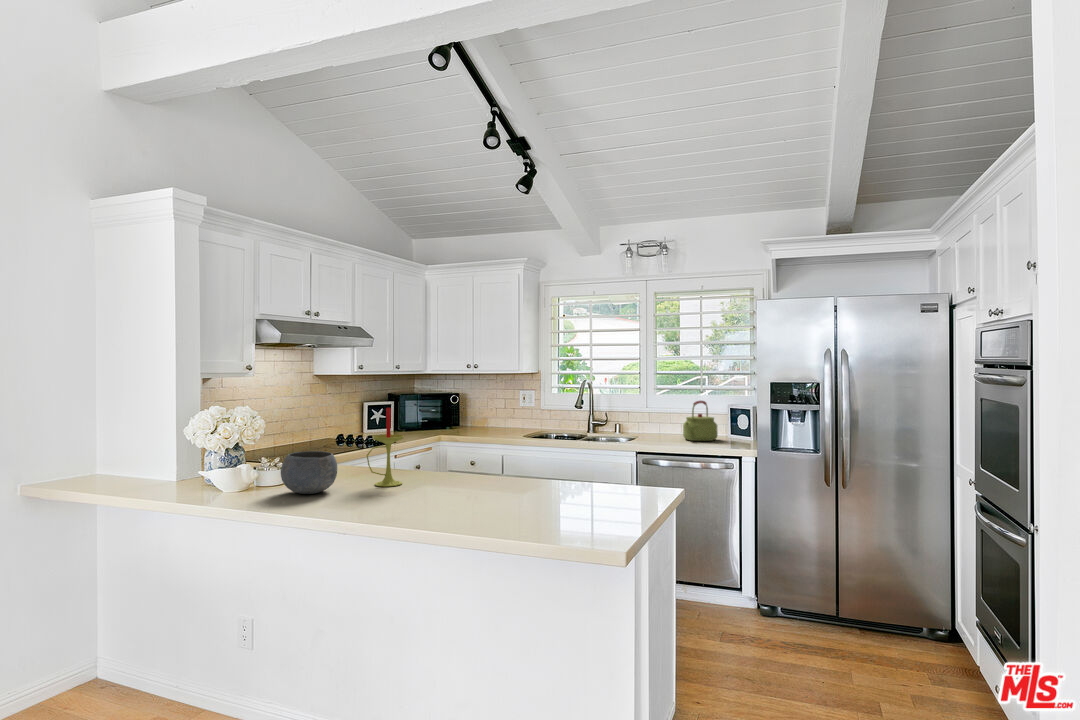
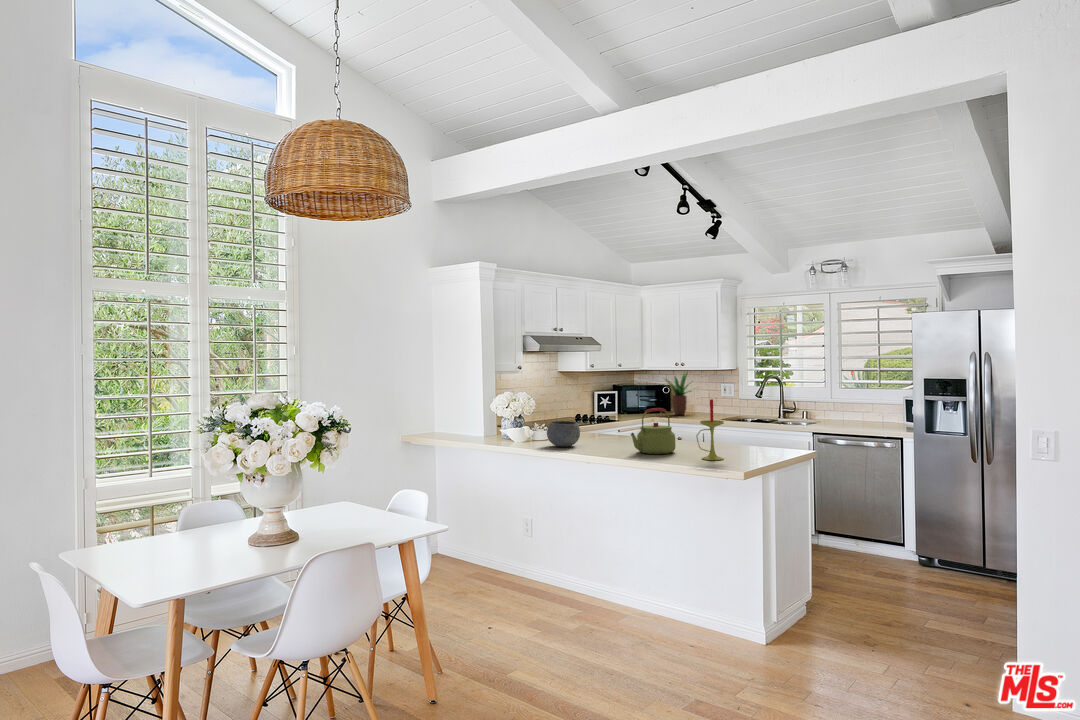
potted plant: none [451,376,495,431] -> present [667,372,691,415]
kettle: present [683,401,718,441] -> present [631,408,676,454]
candle: present [367,408,404,487] -> present [696,399,724,460]

